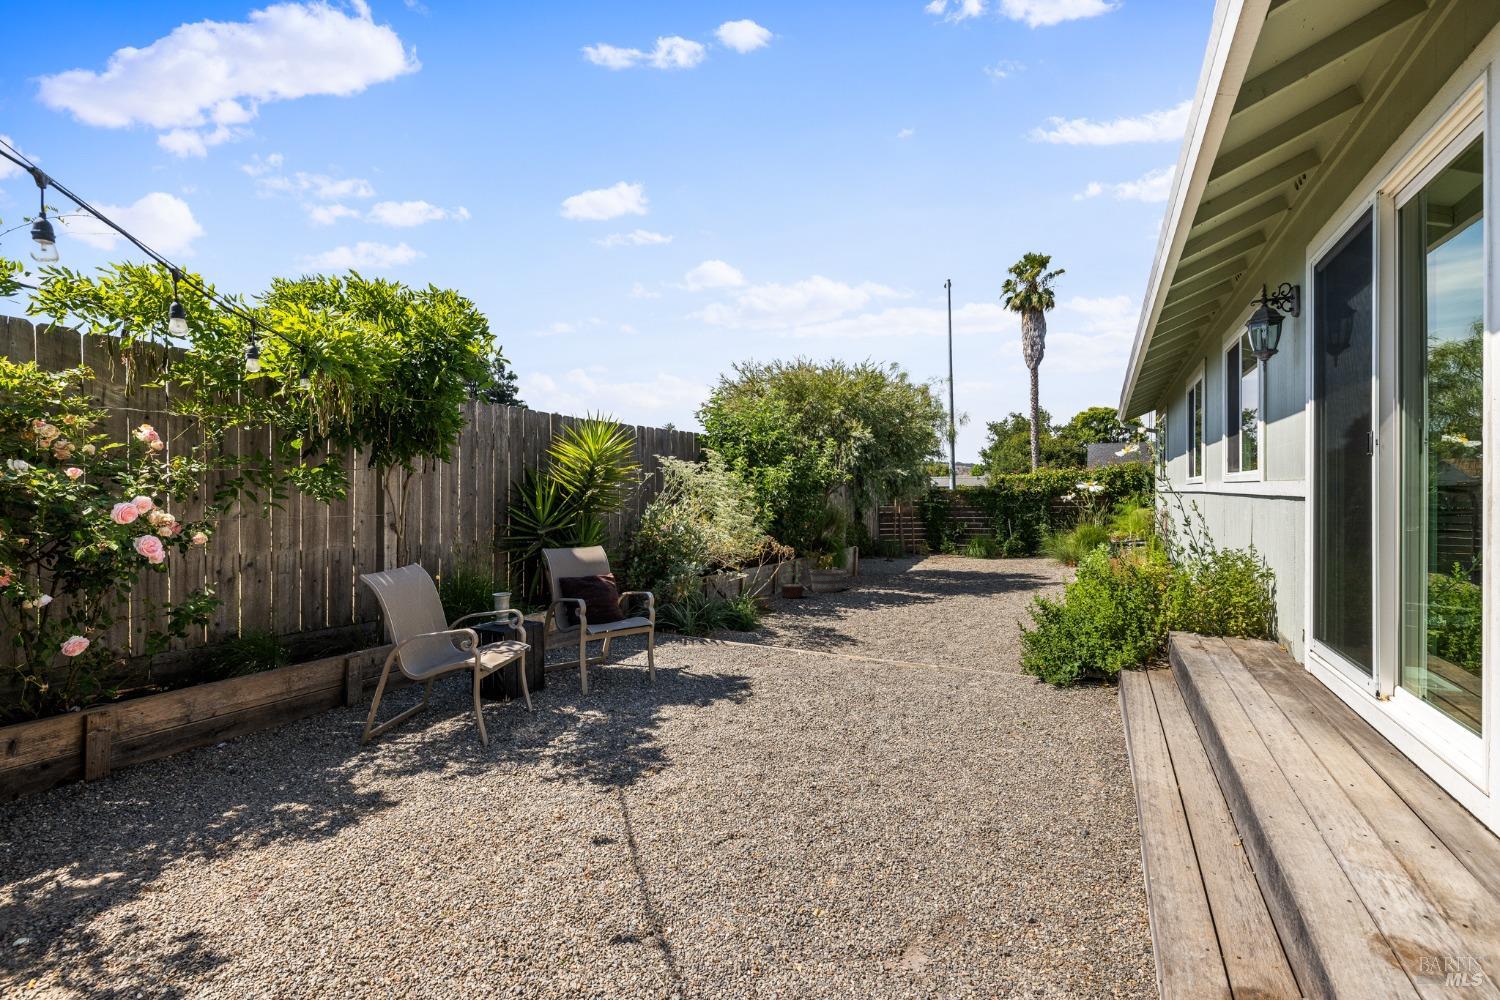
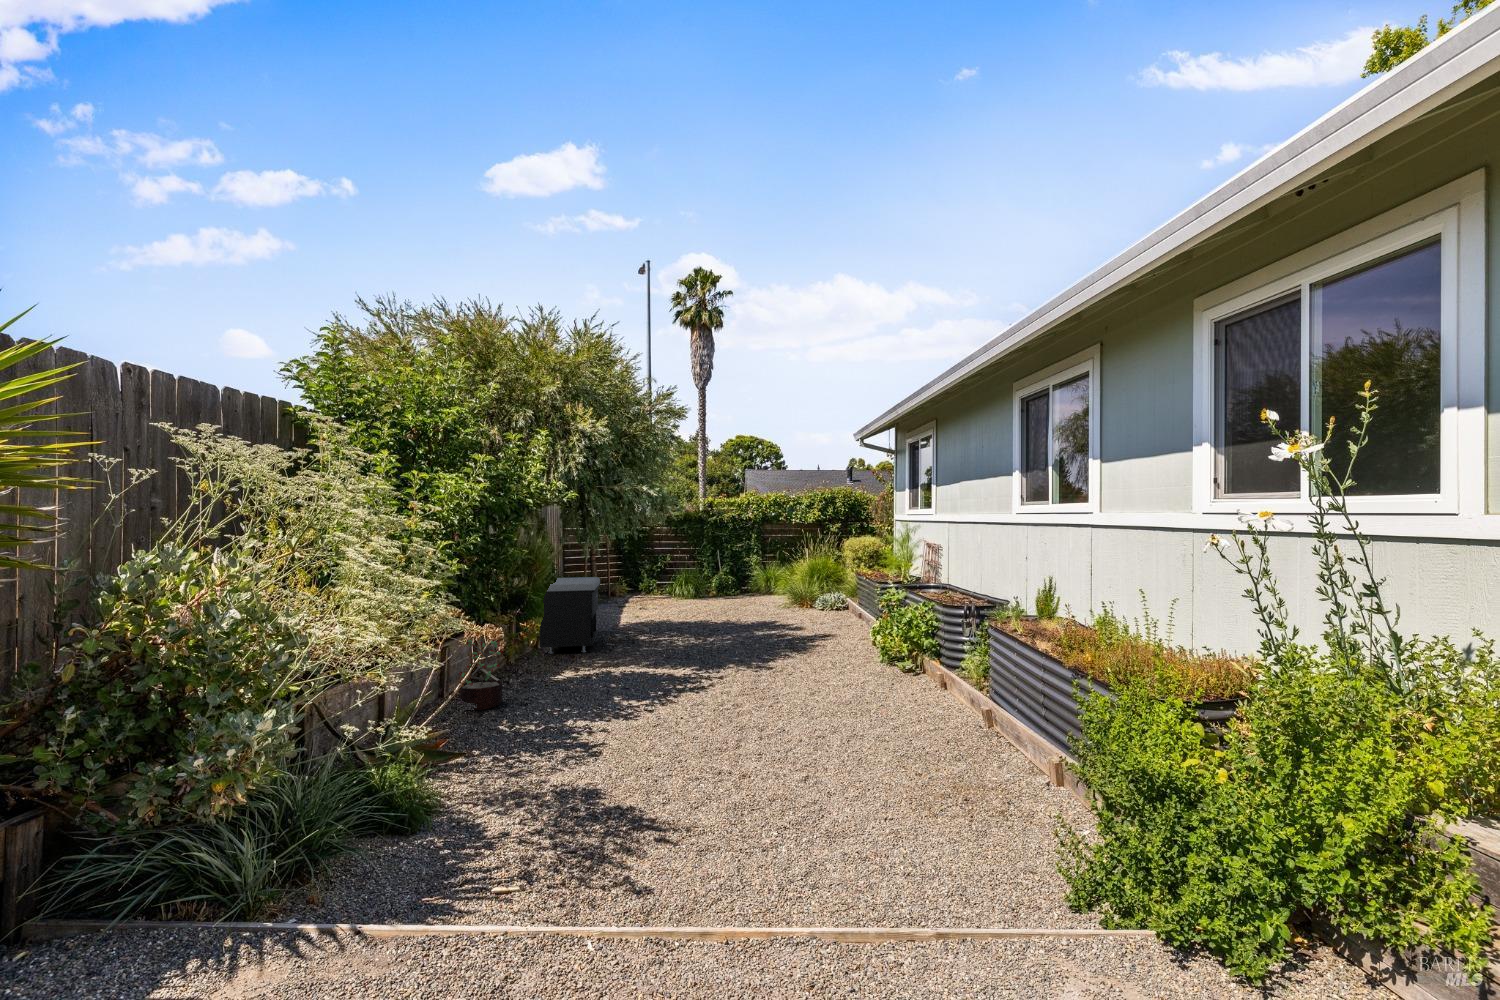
storage bench: none [839,533,885,581] -> present [540,577,600,654]
bucket: present [810,567,847,592] -> none [504,639,568,685]

